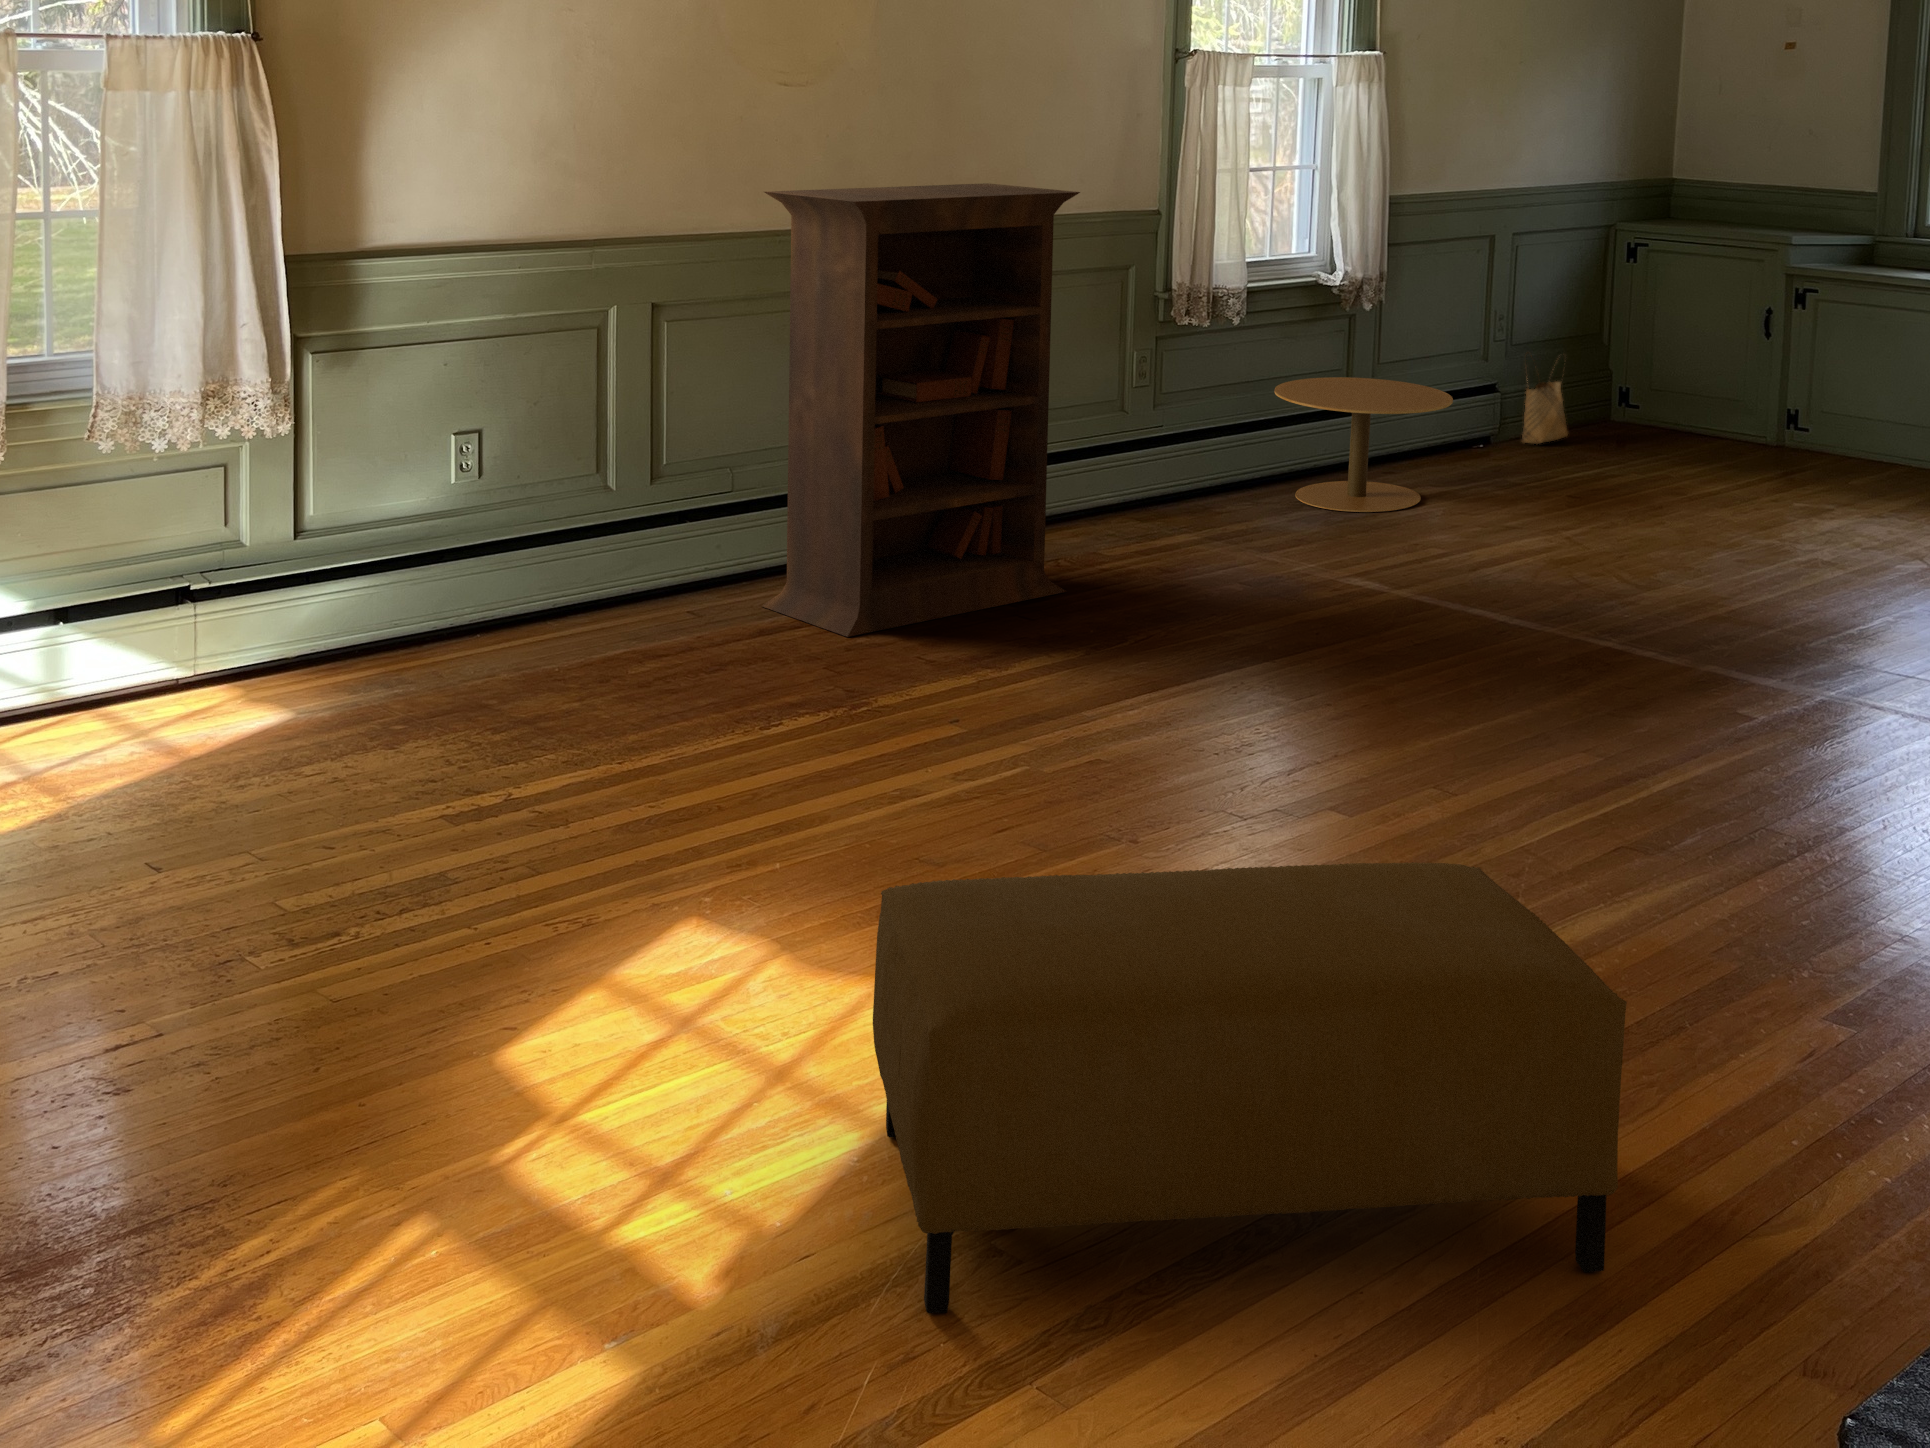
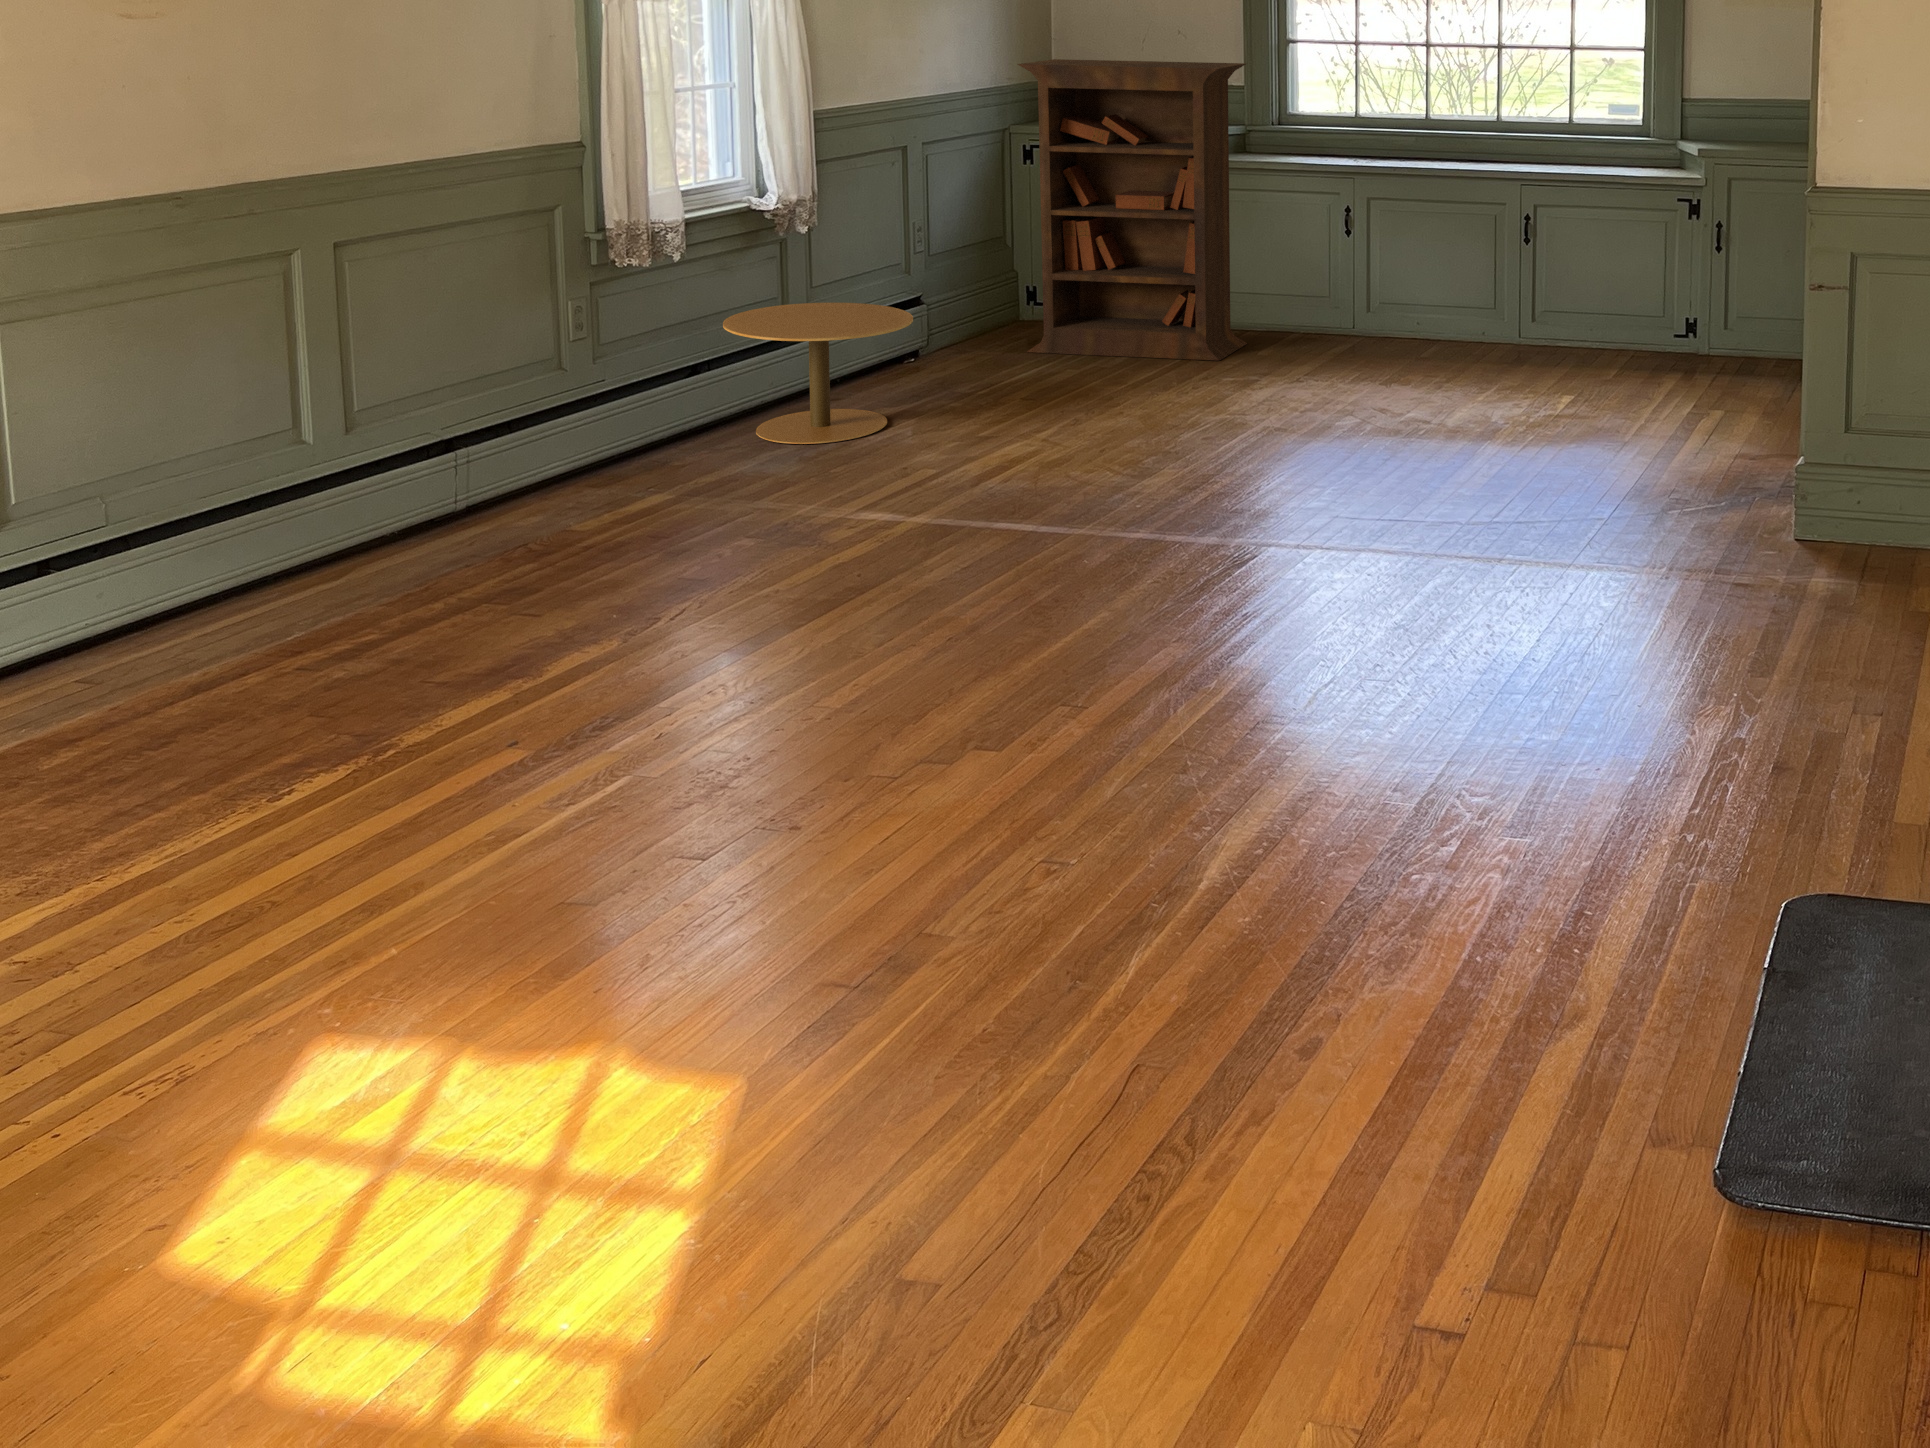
bookcase: present [762,183,1080,637] -> present [1018,59,1247,361]
woven basket: present [1522,355,1568,444] -> none [947,257,994,350]
ottoman: present [873,862,1627,1313] -> none [685,768,1447,1359]

